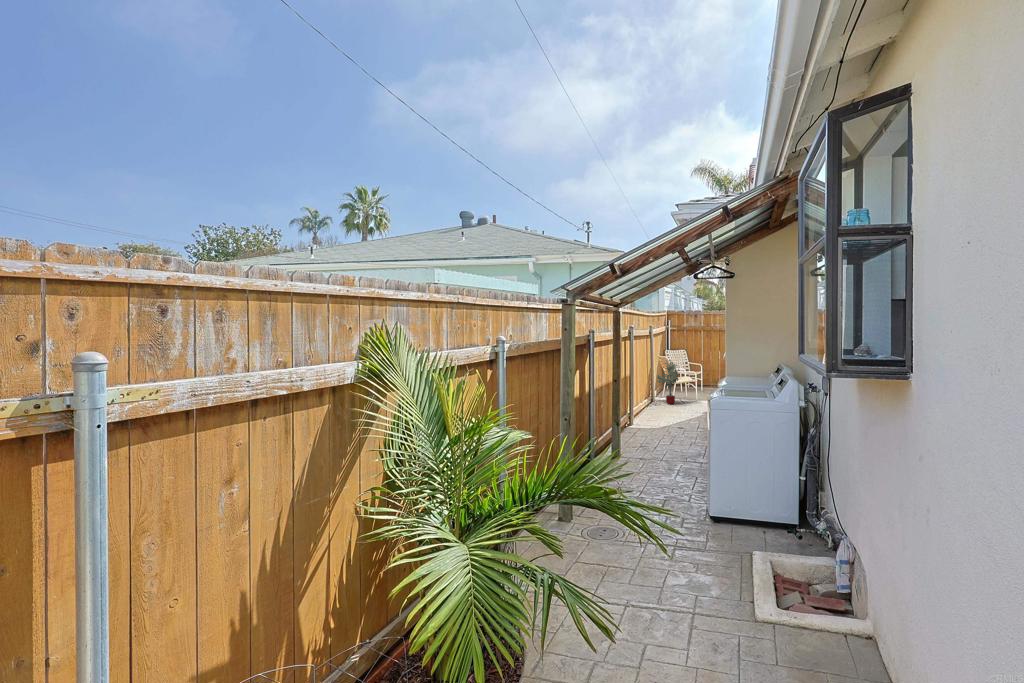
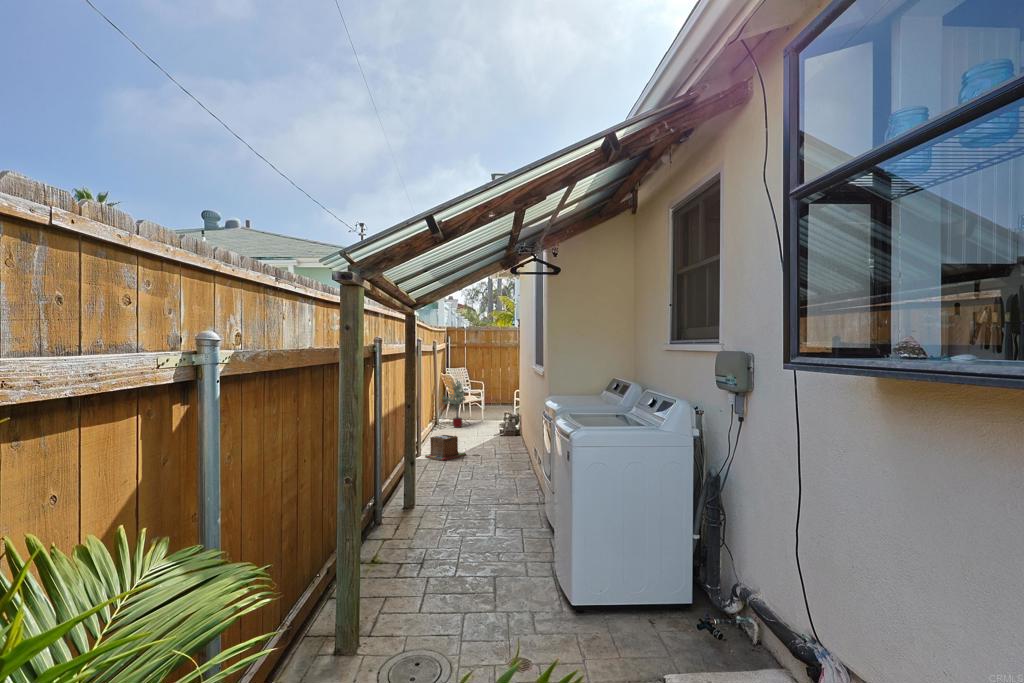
laundry basket: none [635,408,671,429] -> present [425,435,466,461]

